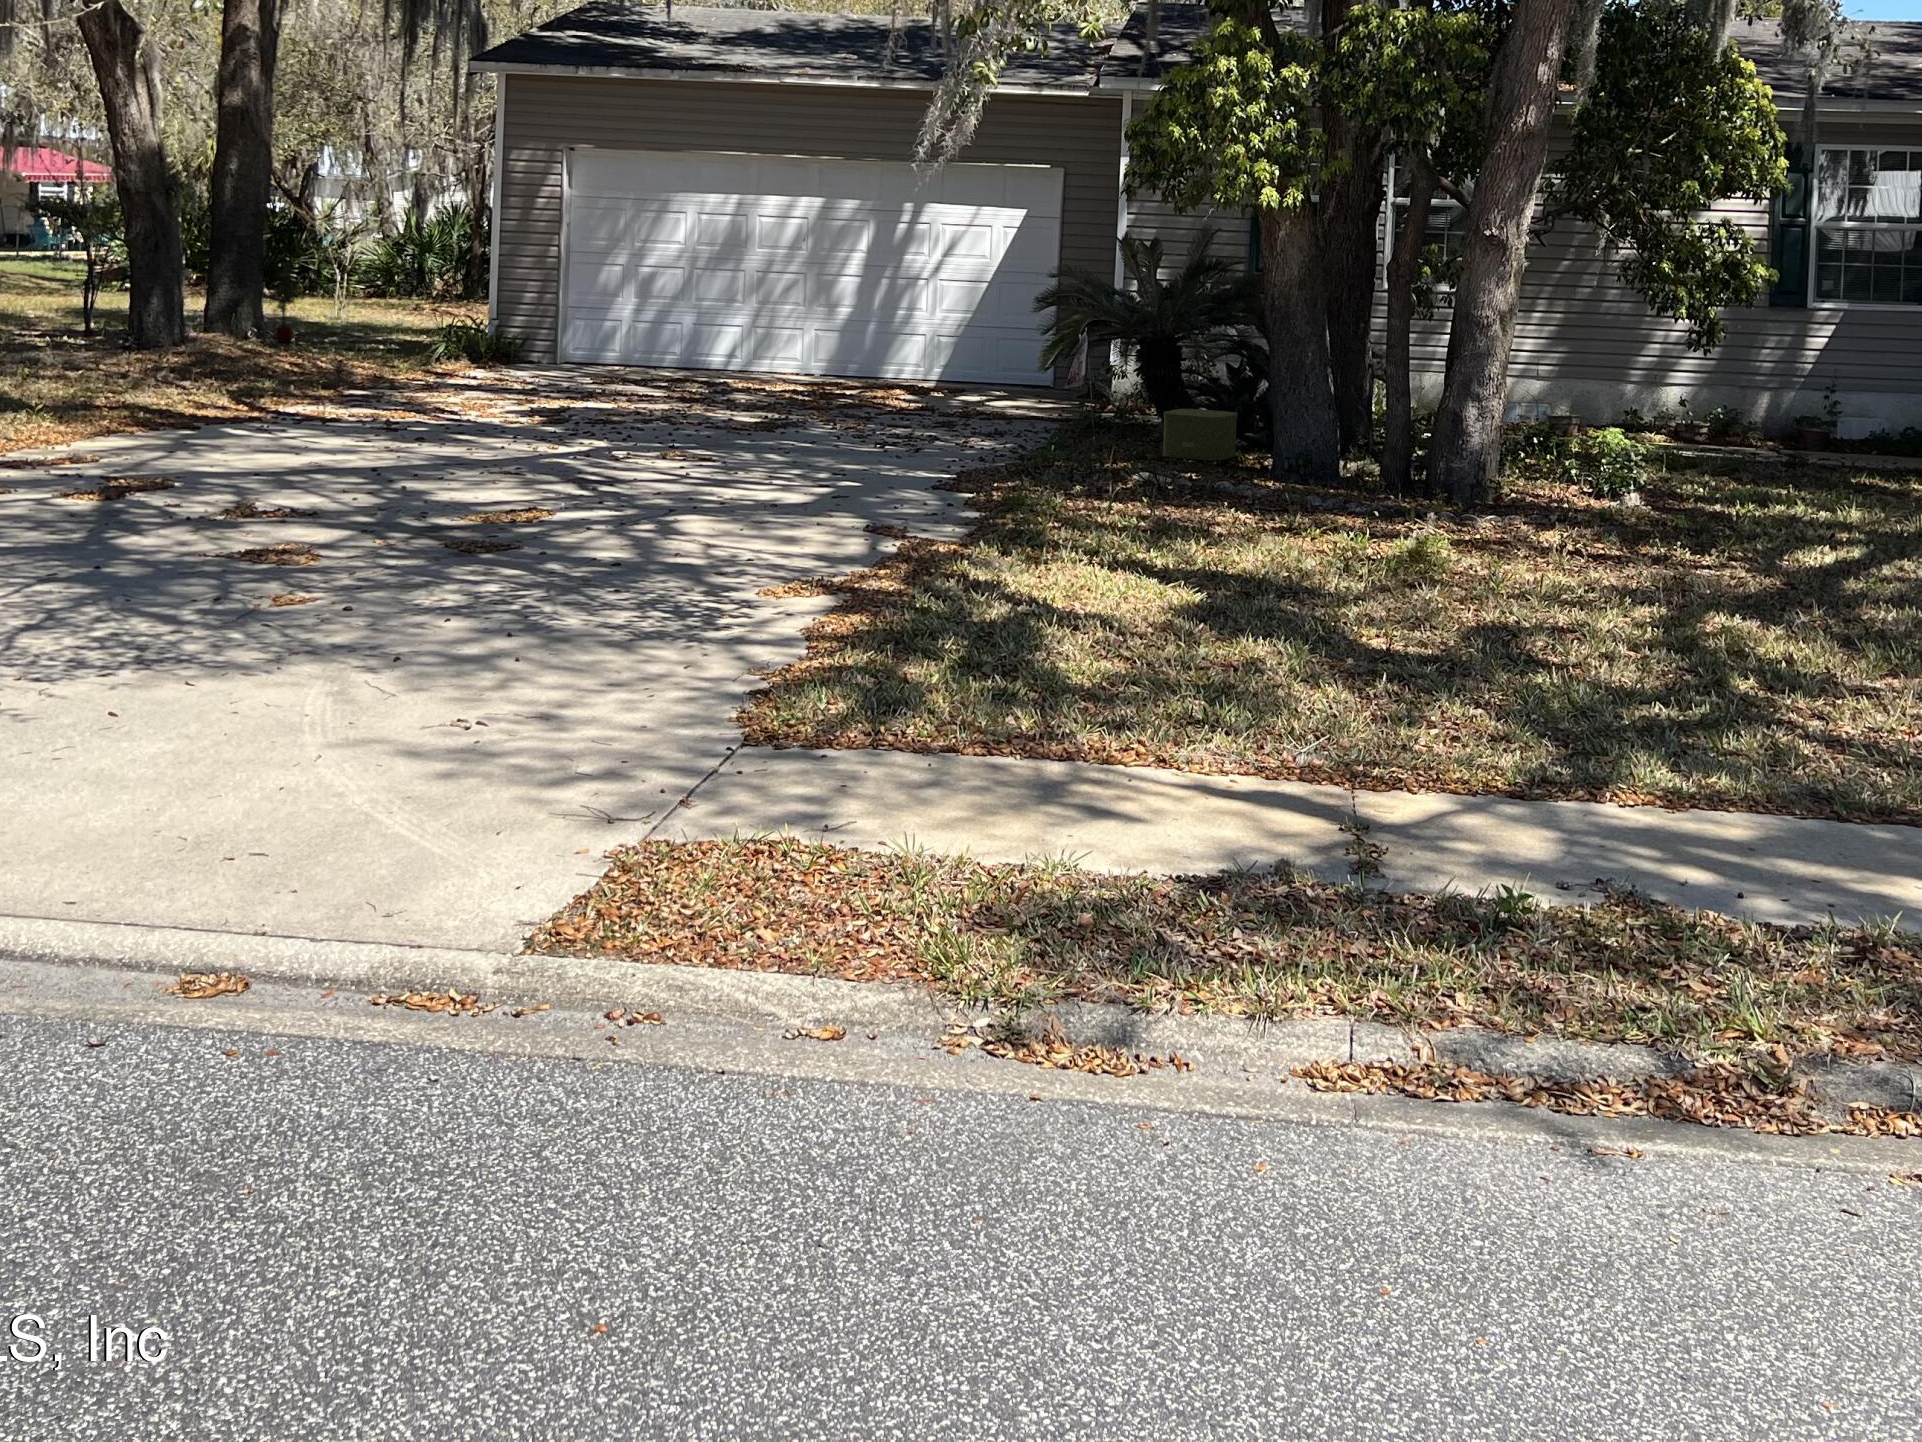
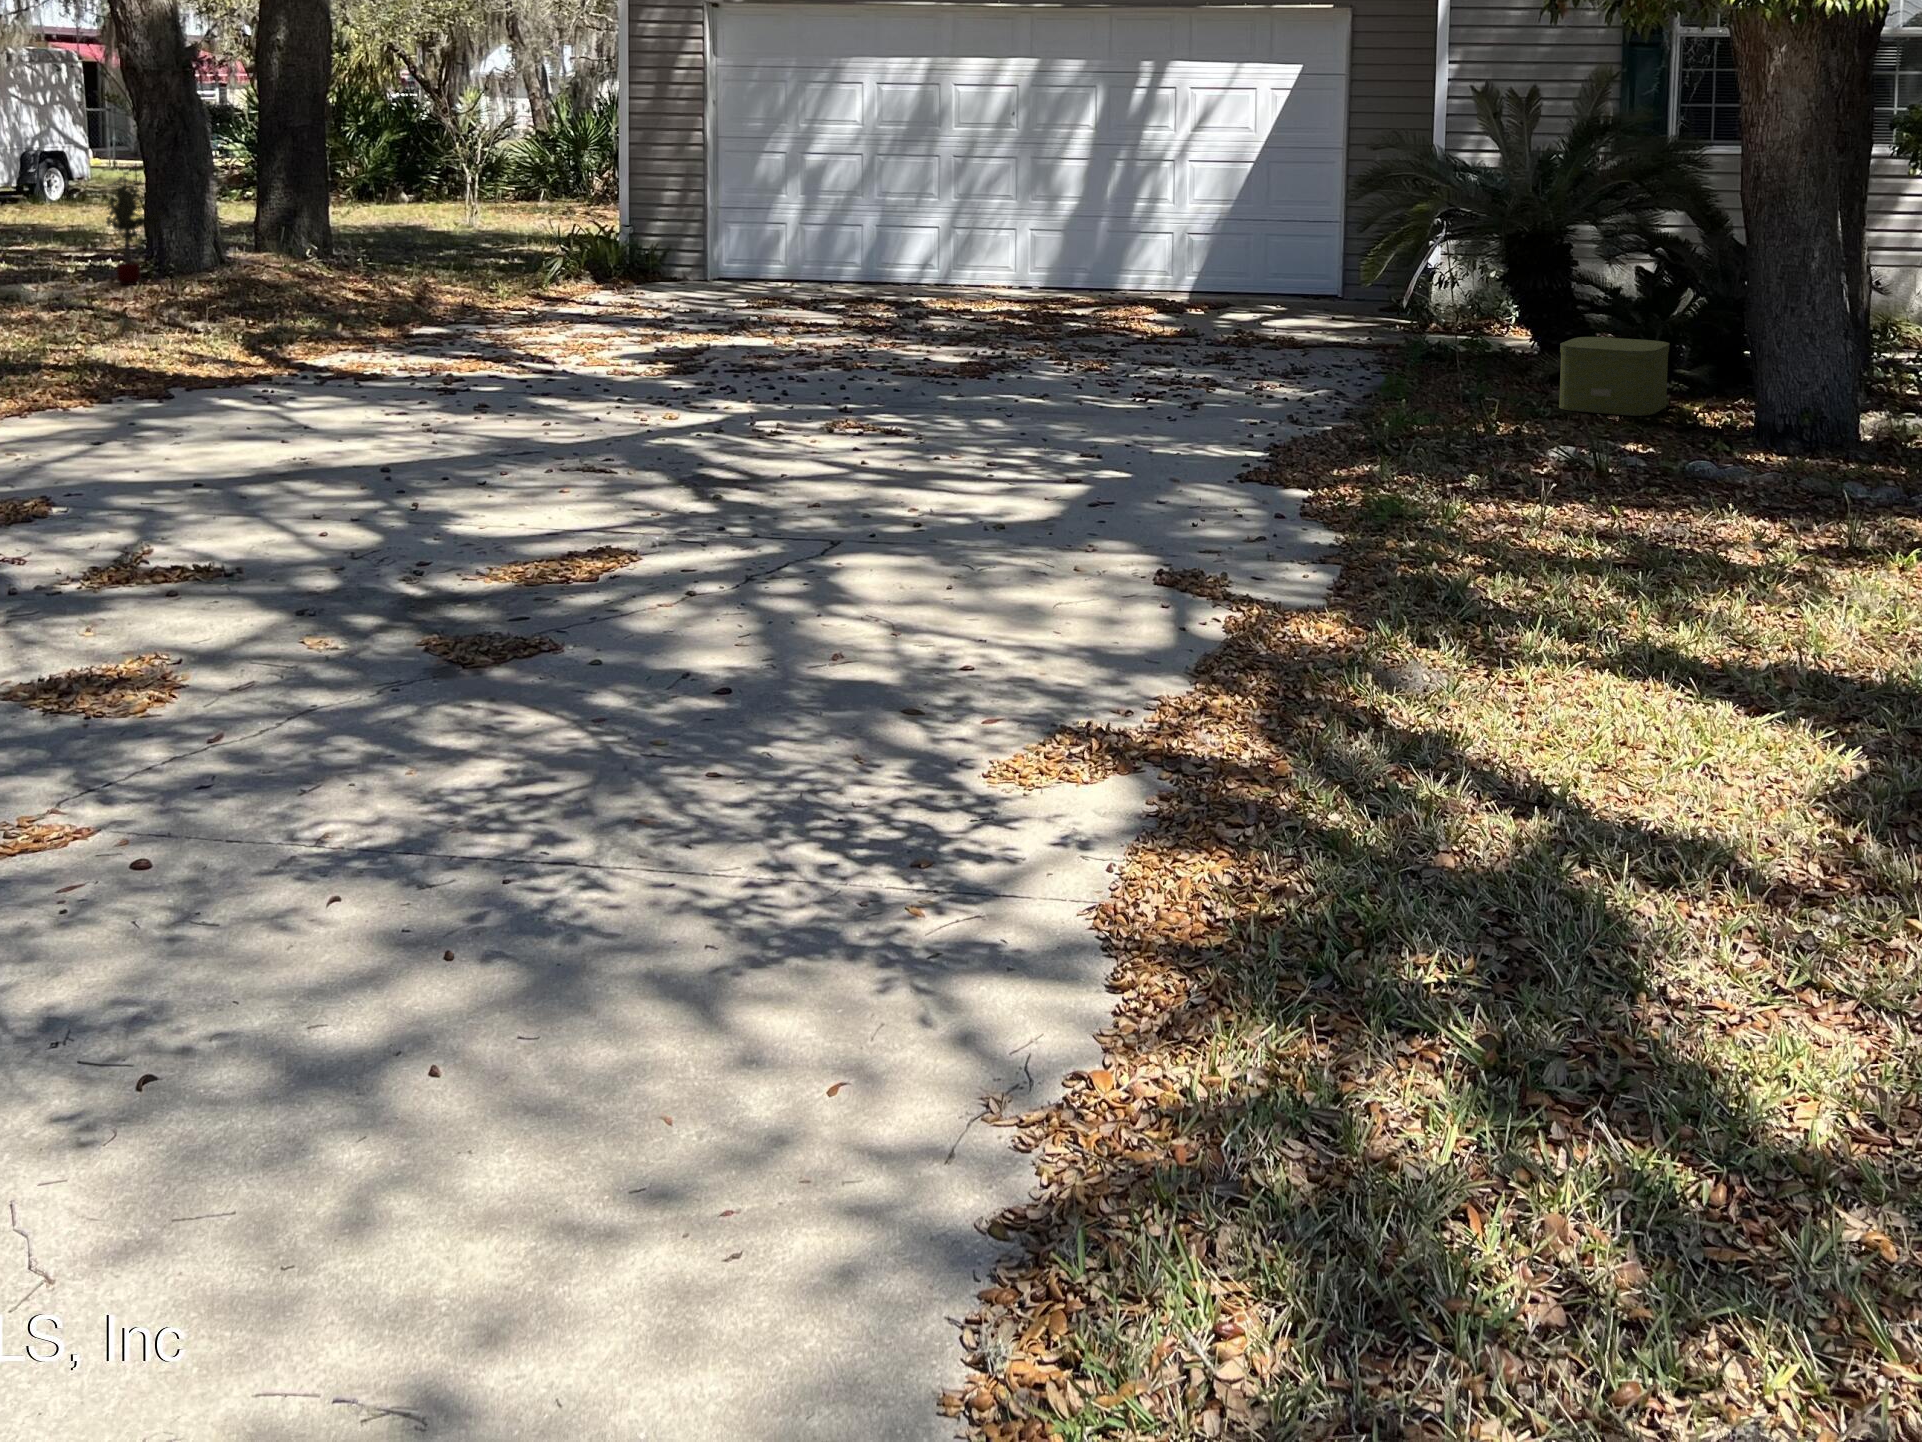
potted tree: present [259,263,300,343] -> present [102,172,165,285]

